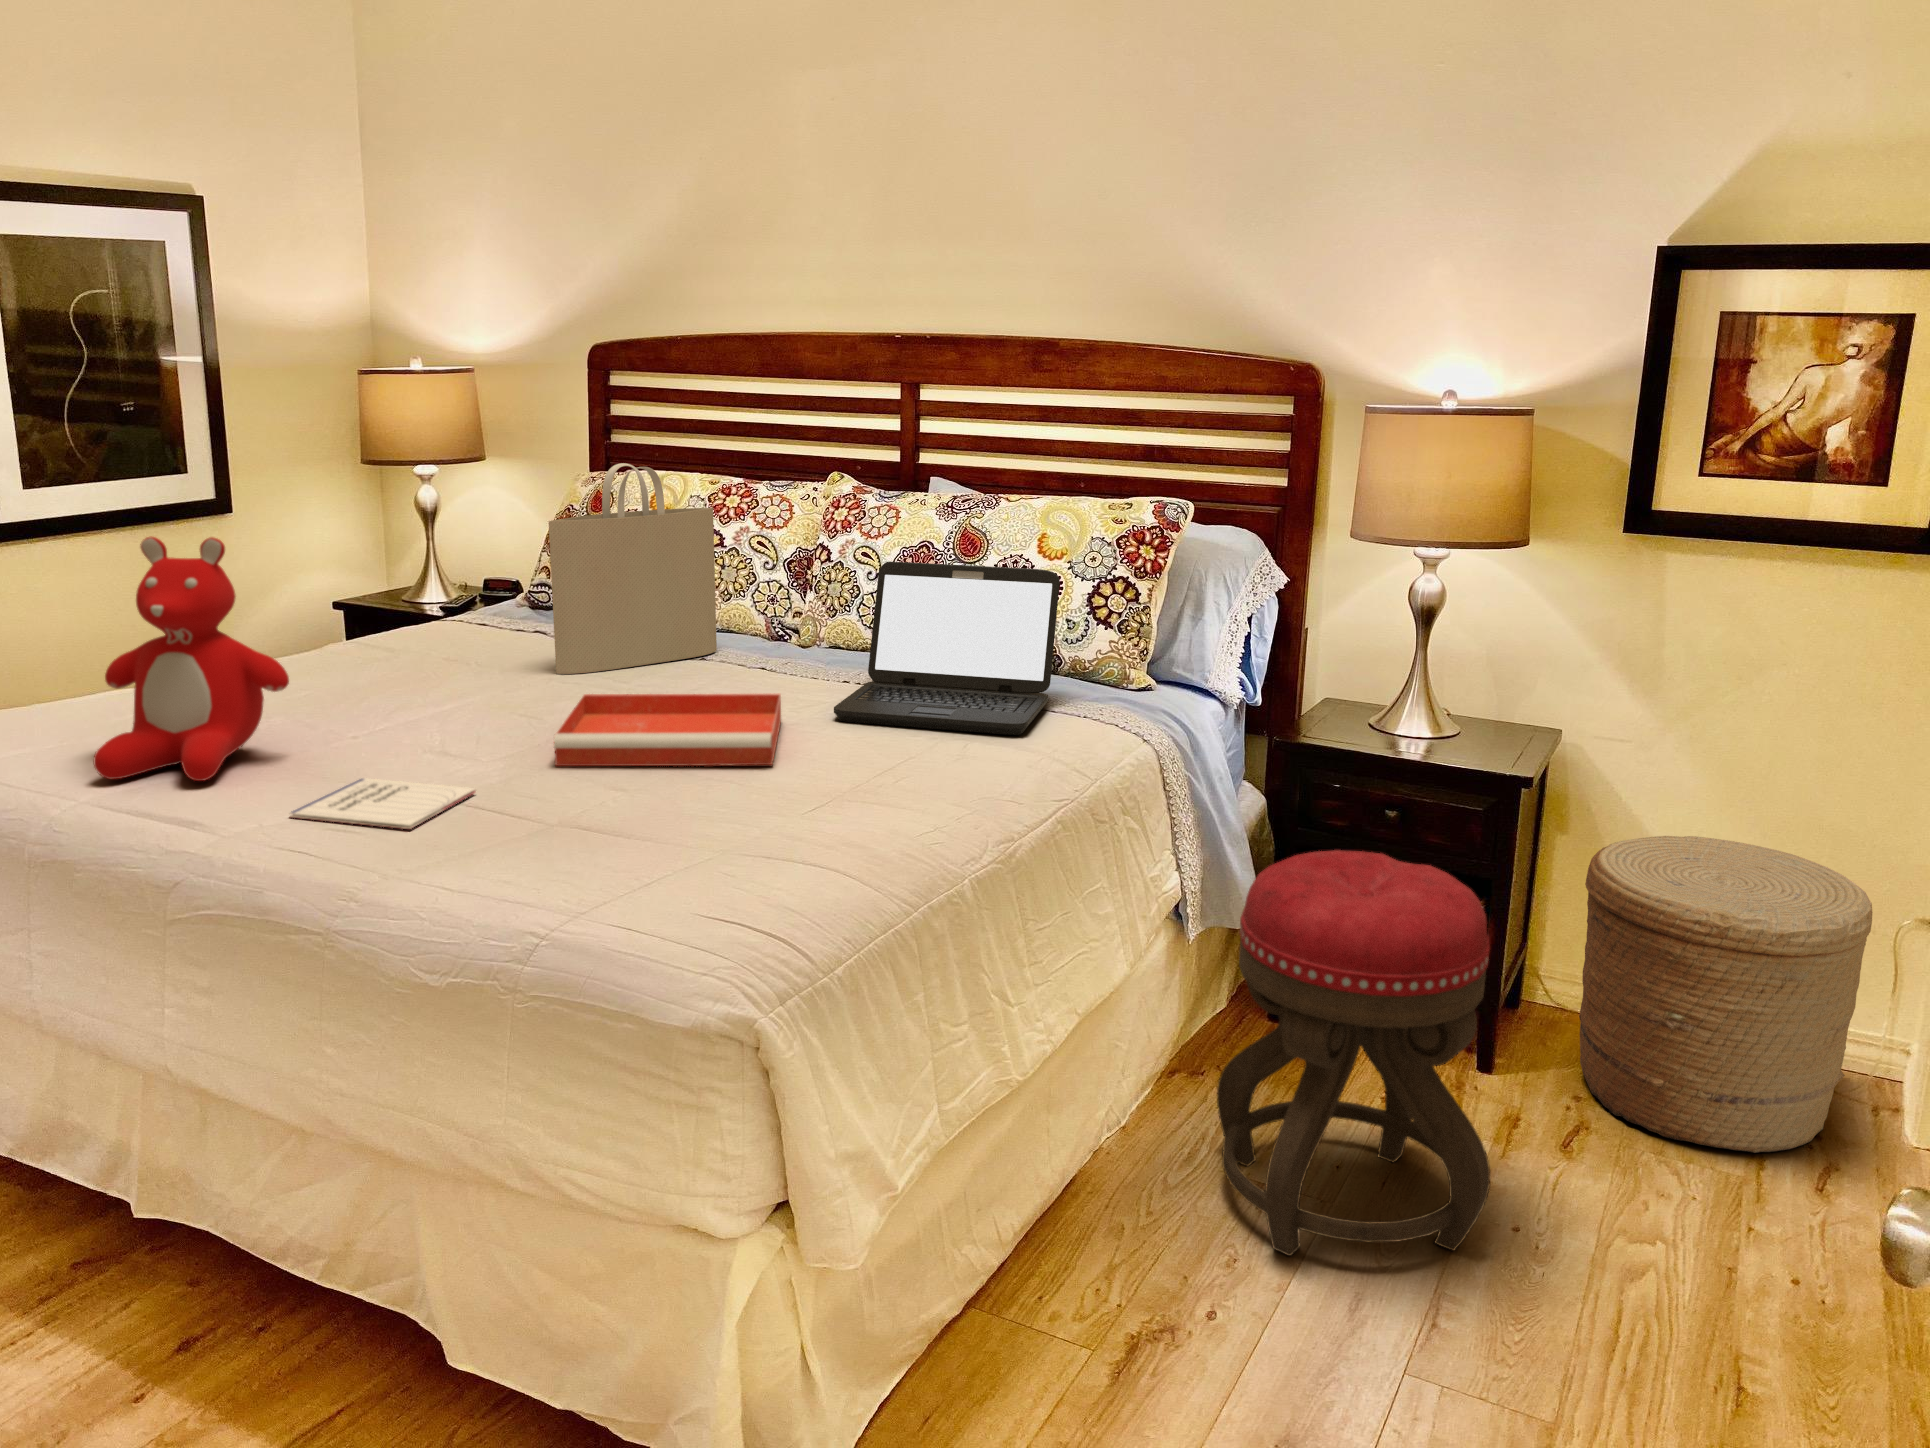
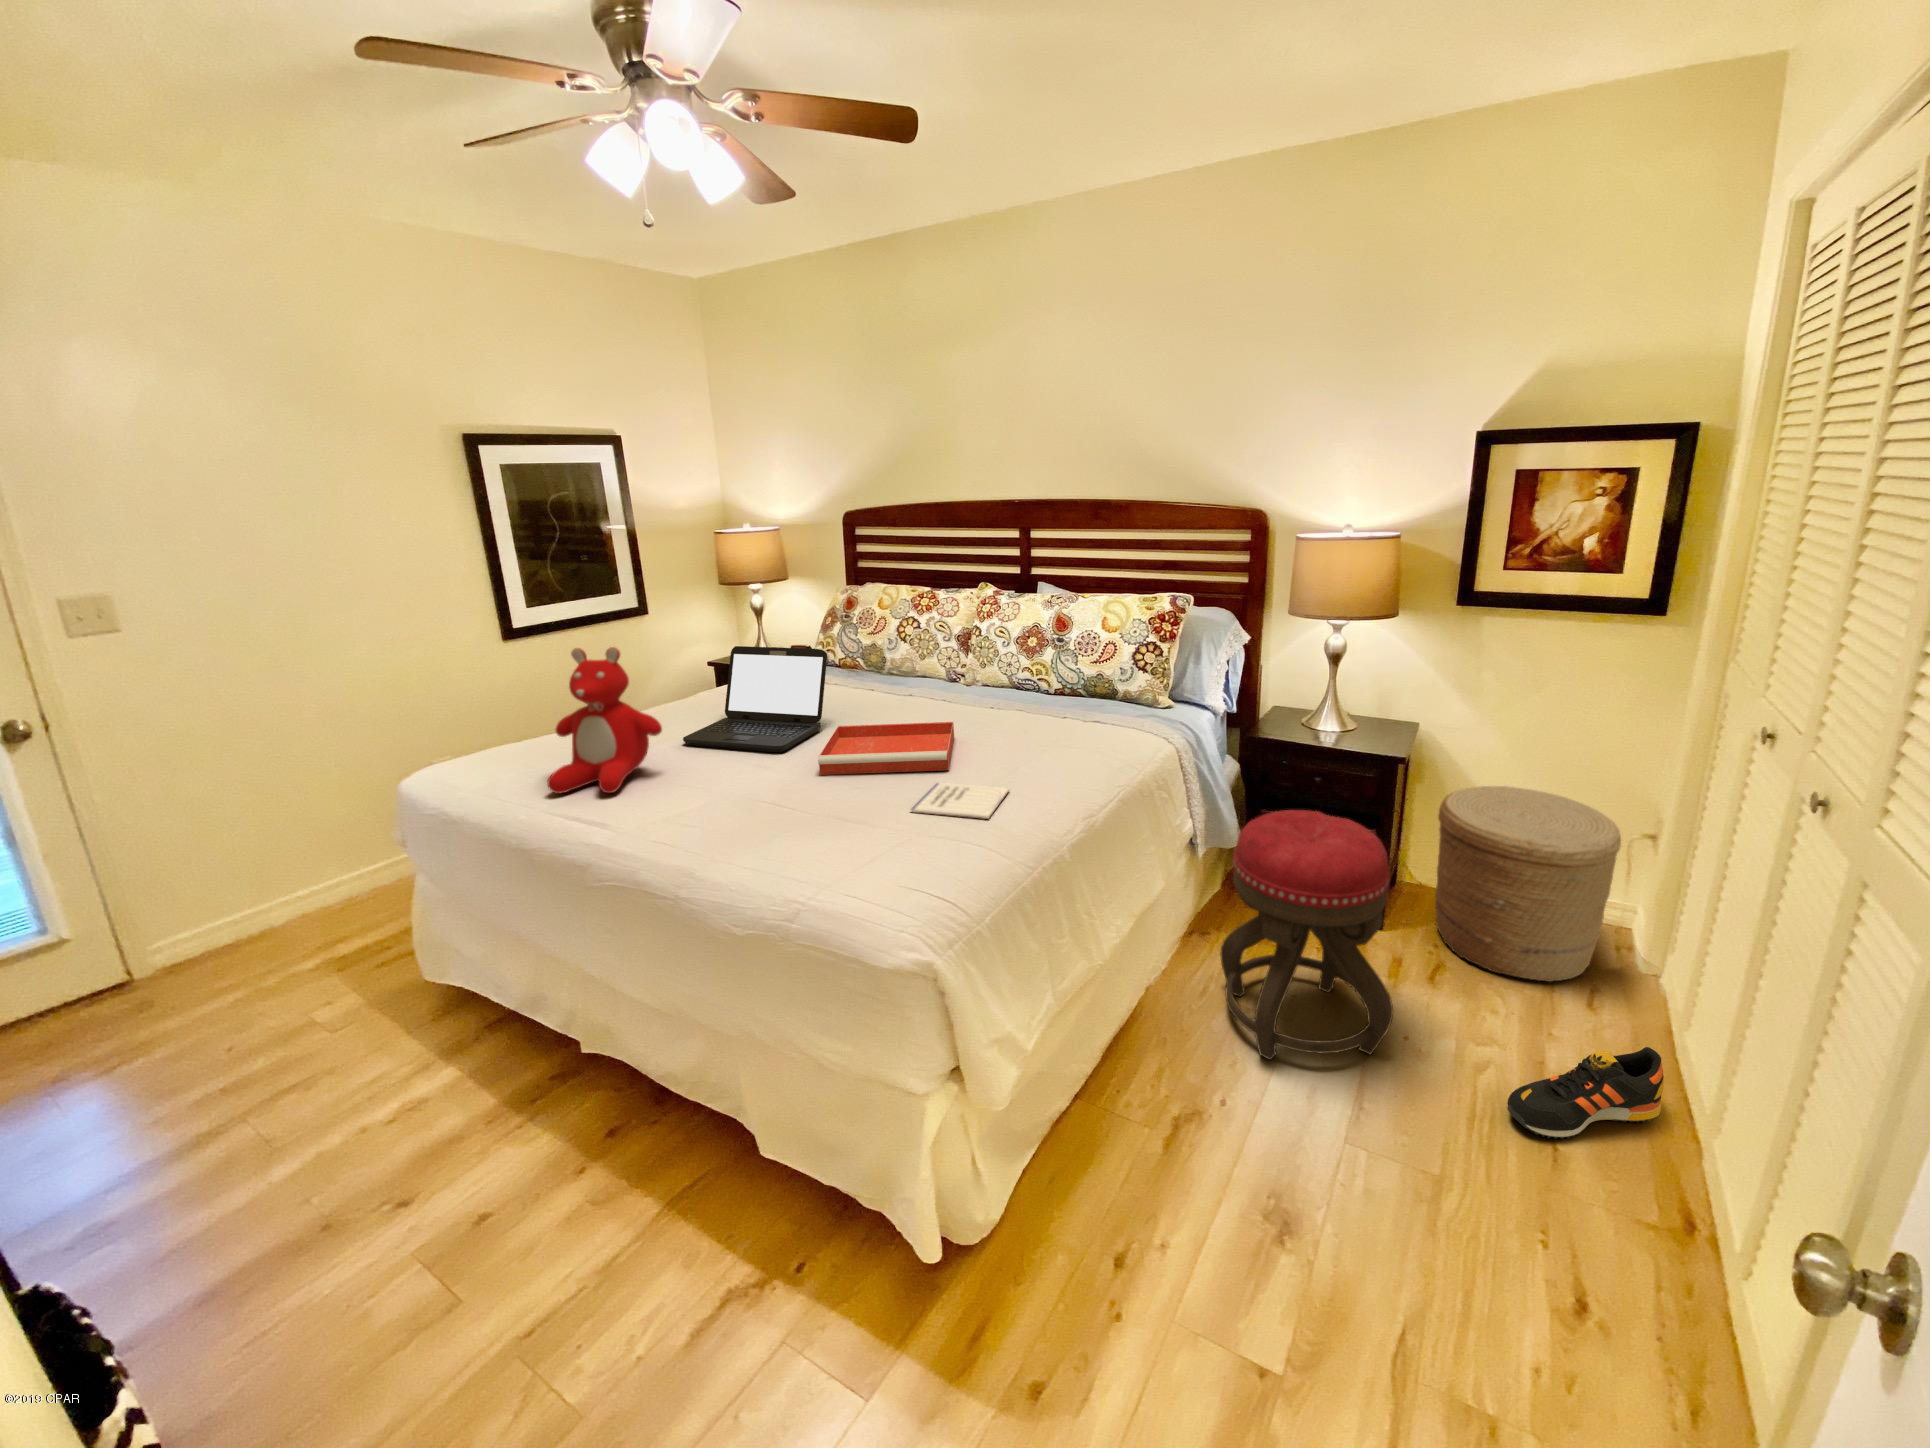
tote bag: present [549,463,717,674] -> none [817,585,918,709]
laptop: present [834,561,1060,735] -> present [683,646,827,752]
notebook: present [291,778,476,829] -> present [911,783,1009,819]
shoe: none [1661,1230,1906,1369] -> present [1507,1047,1664,1139]

